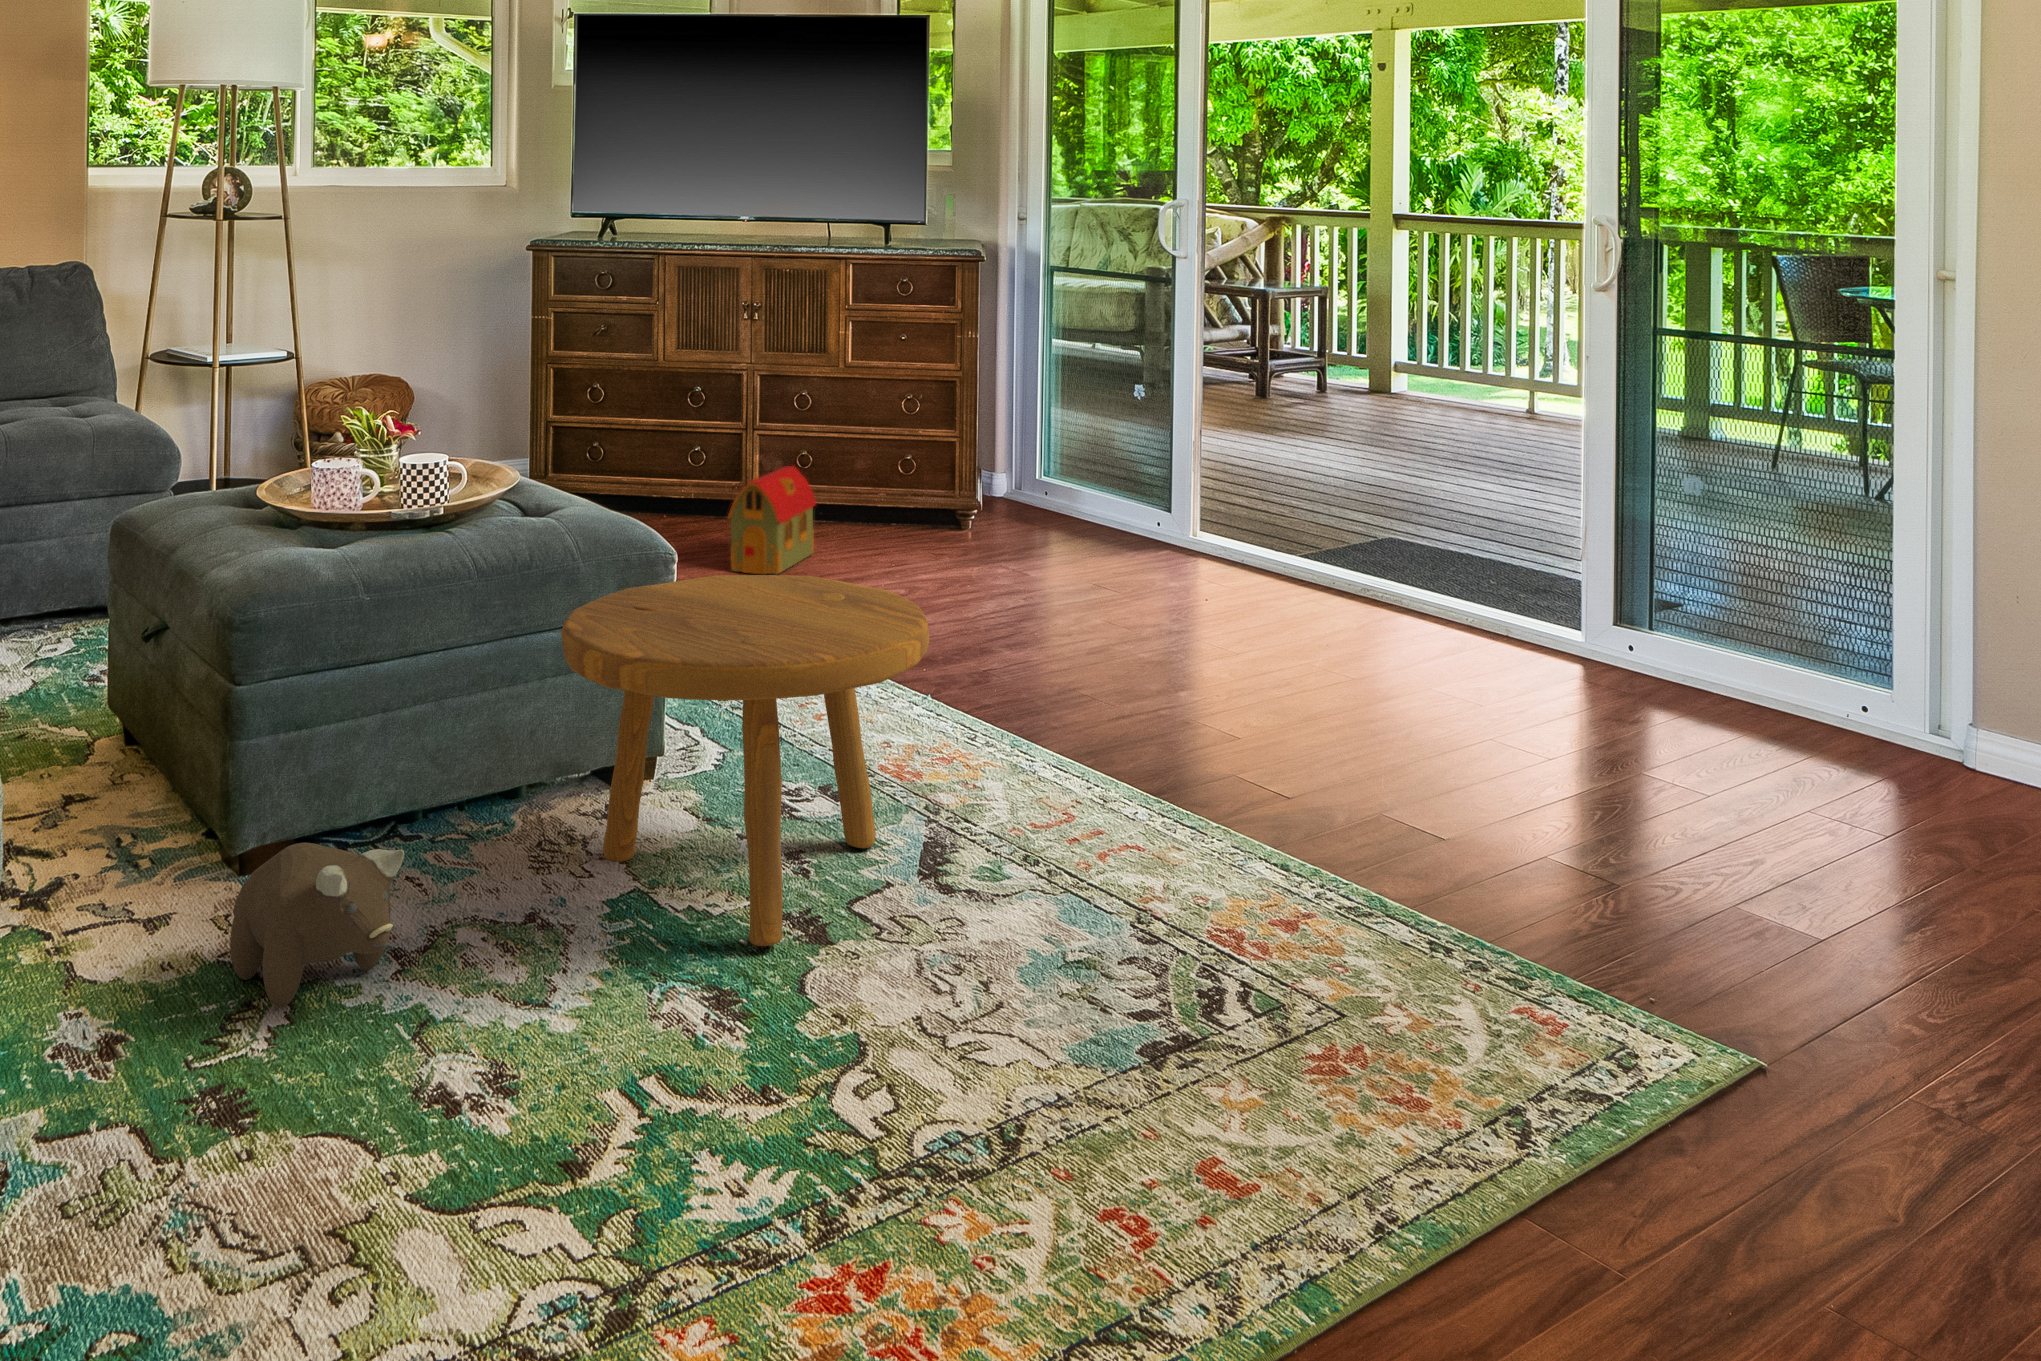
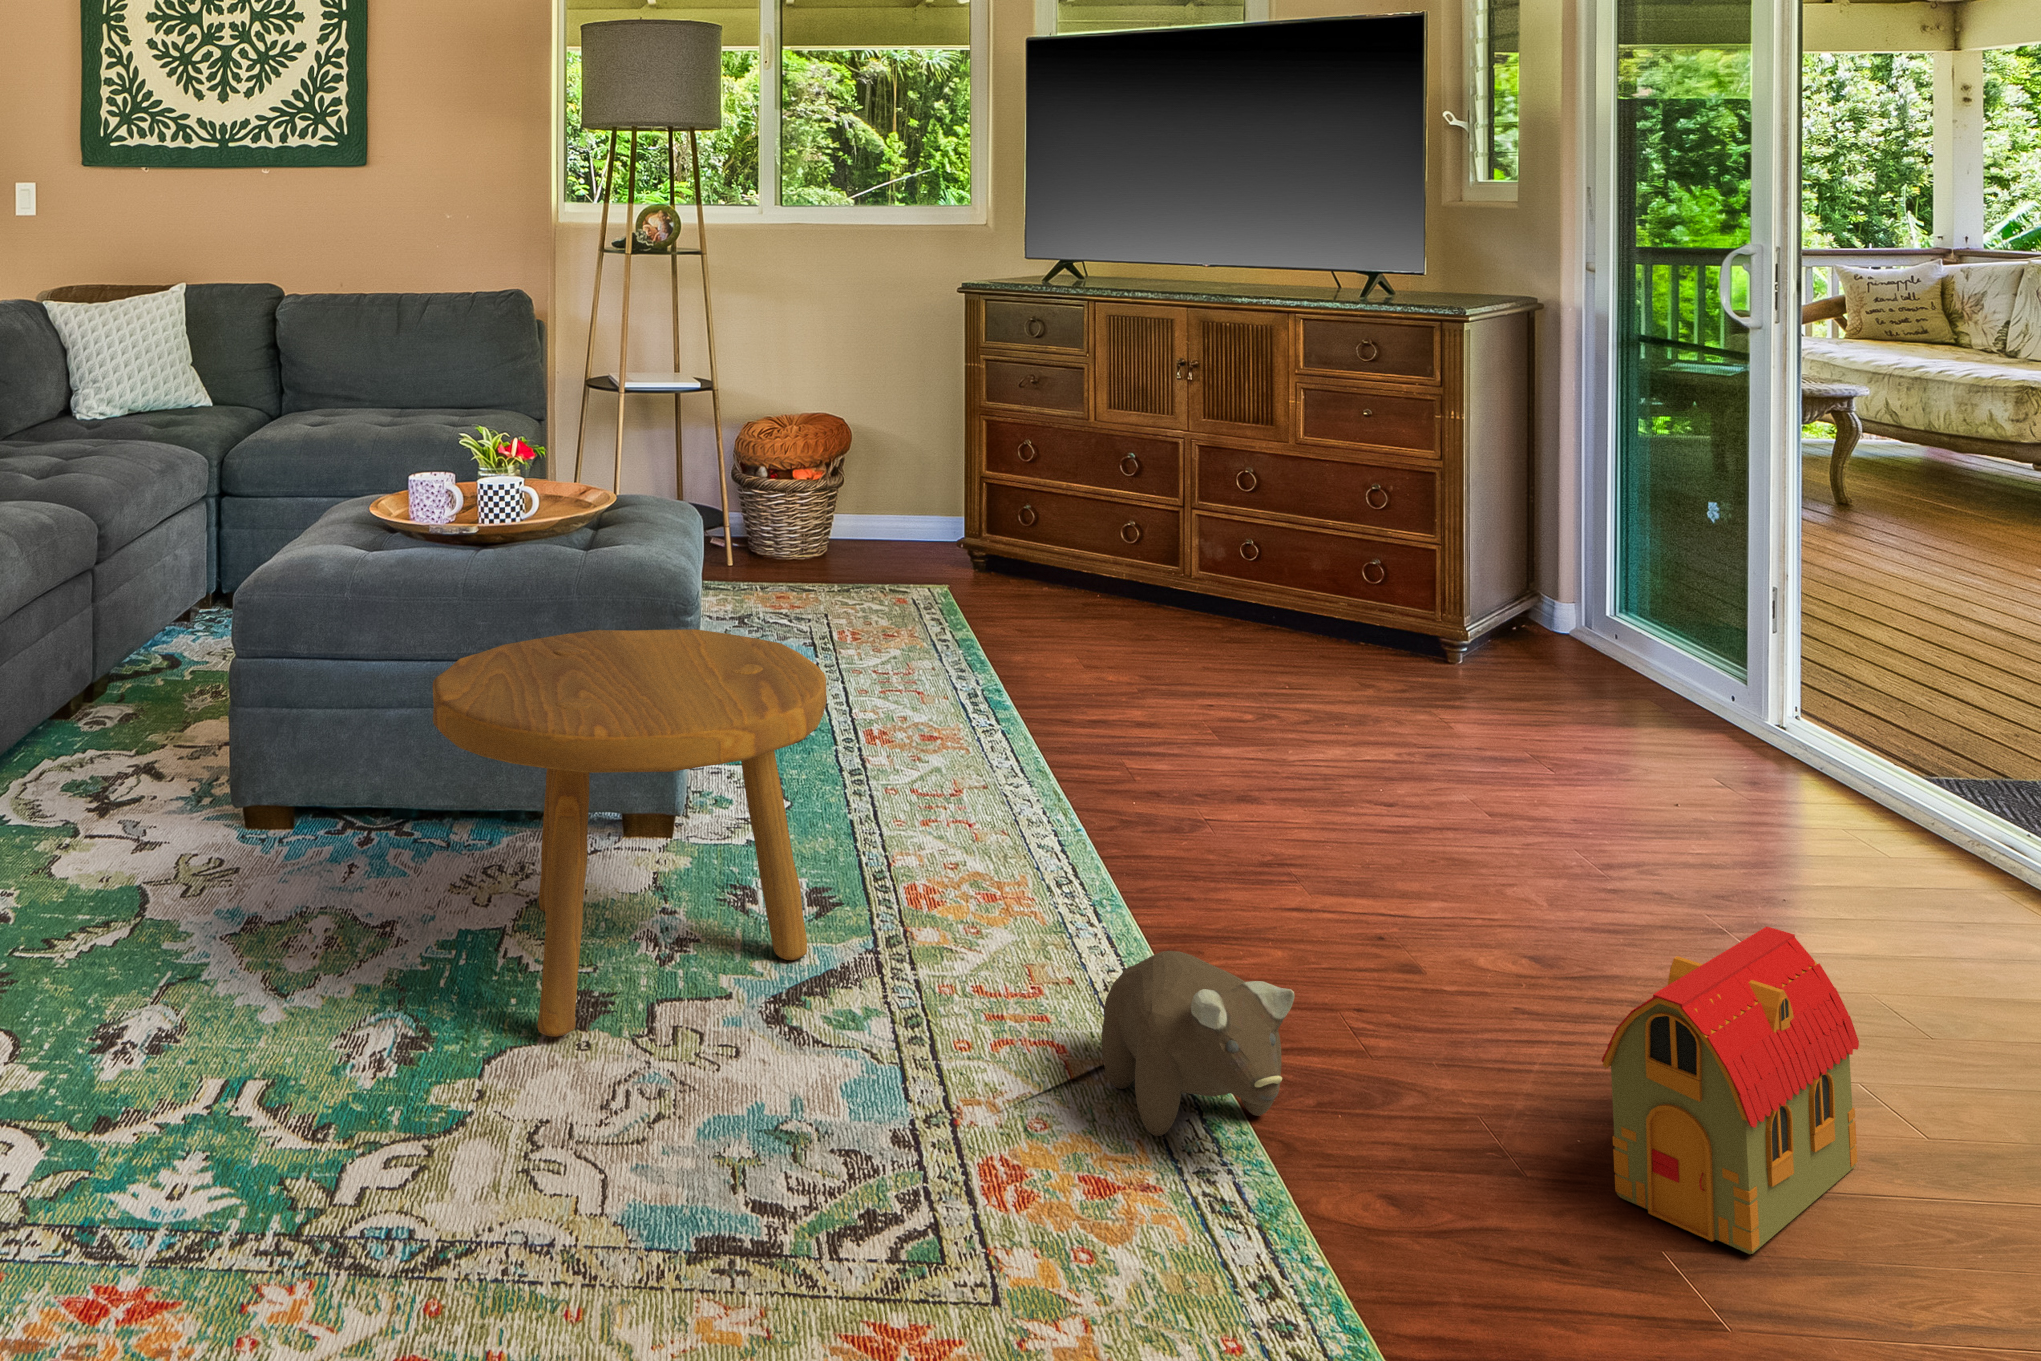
toy house: present [728,466,816,575] -> present [1601,927,1859,1254]
plush toy: present [230,843,404,1008] -> present [1101,951,1295,1136]

